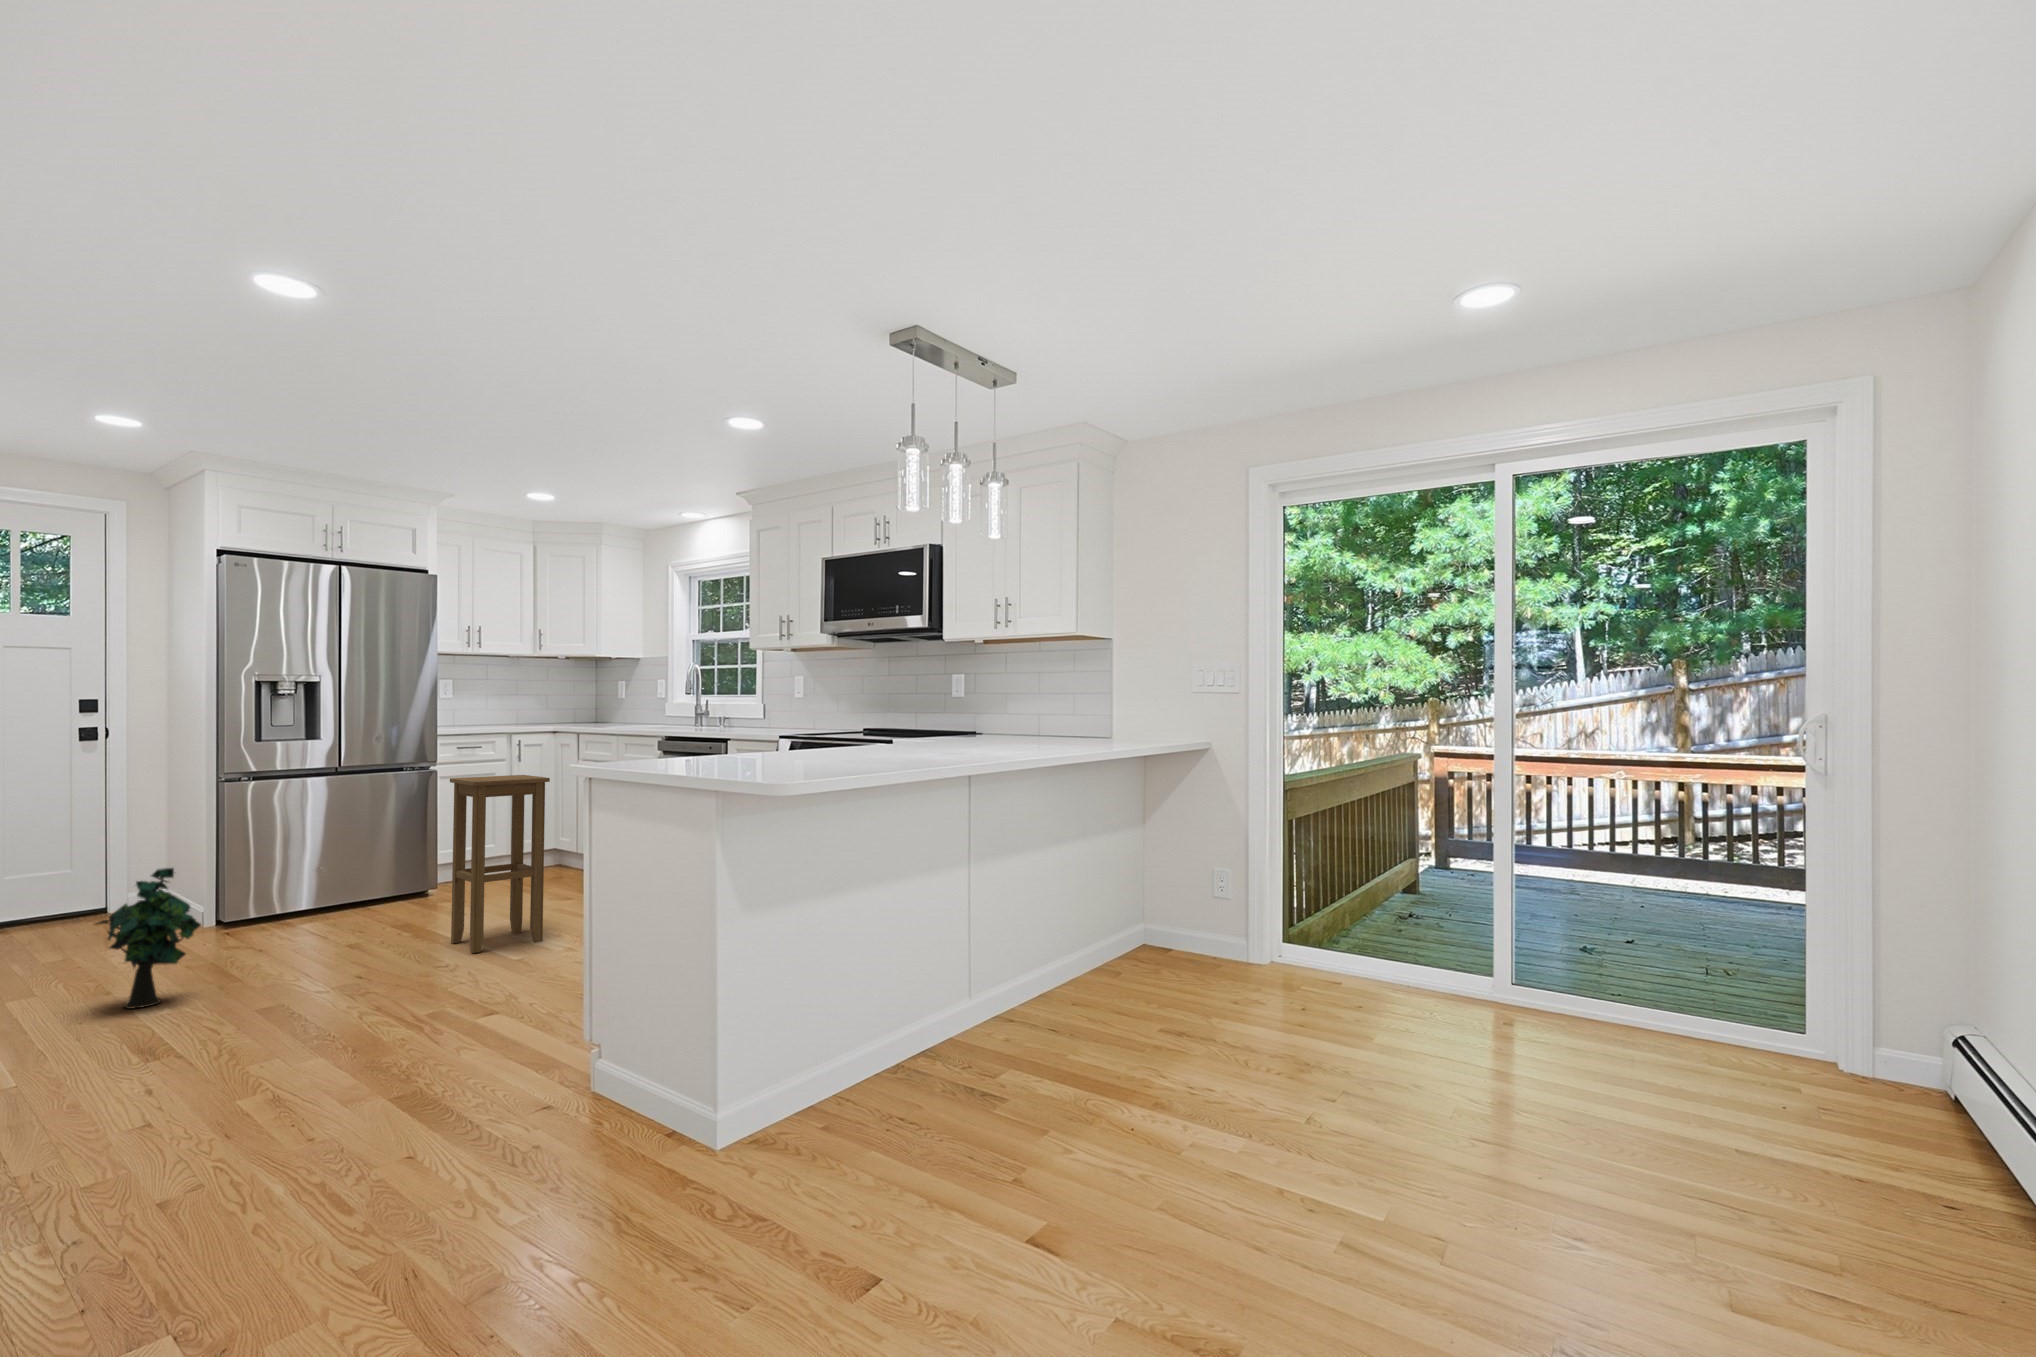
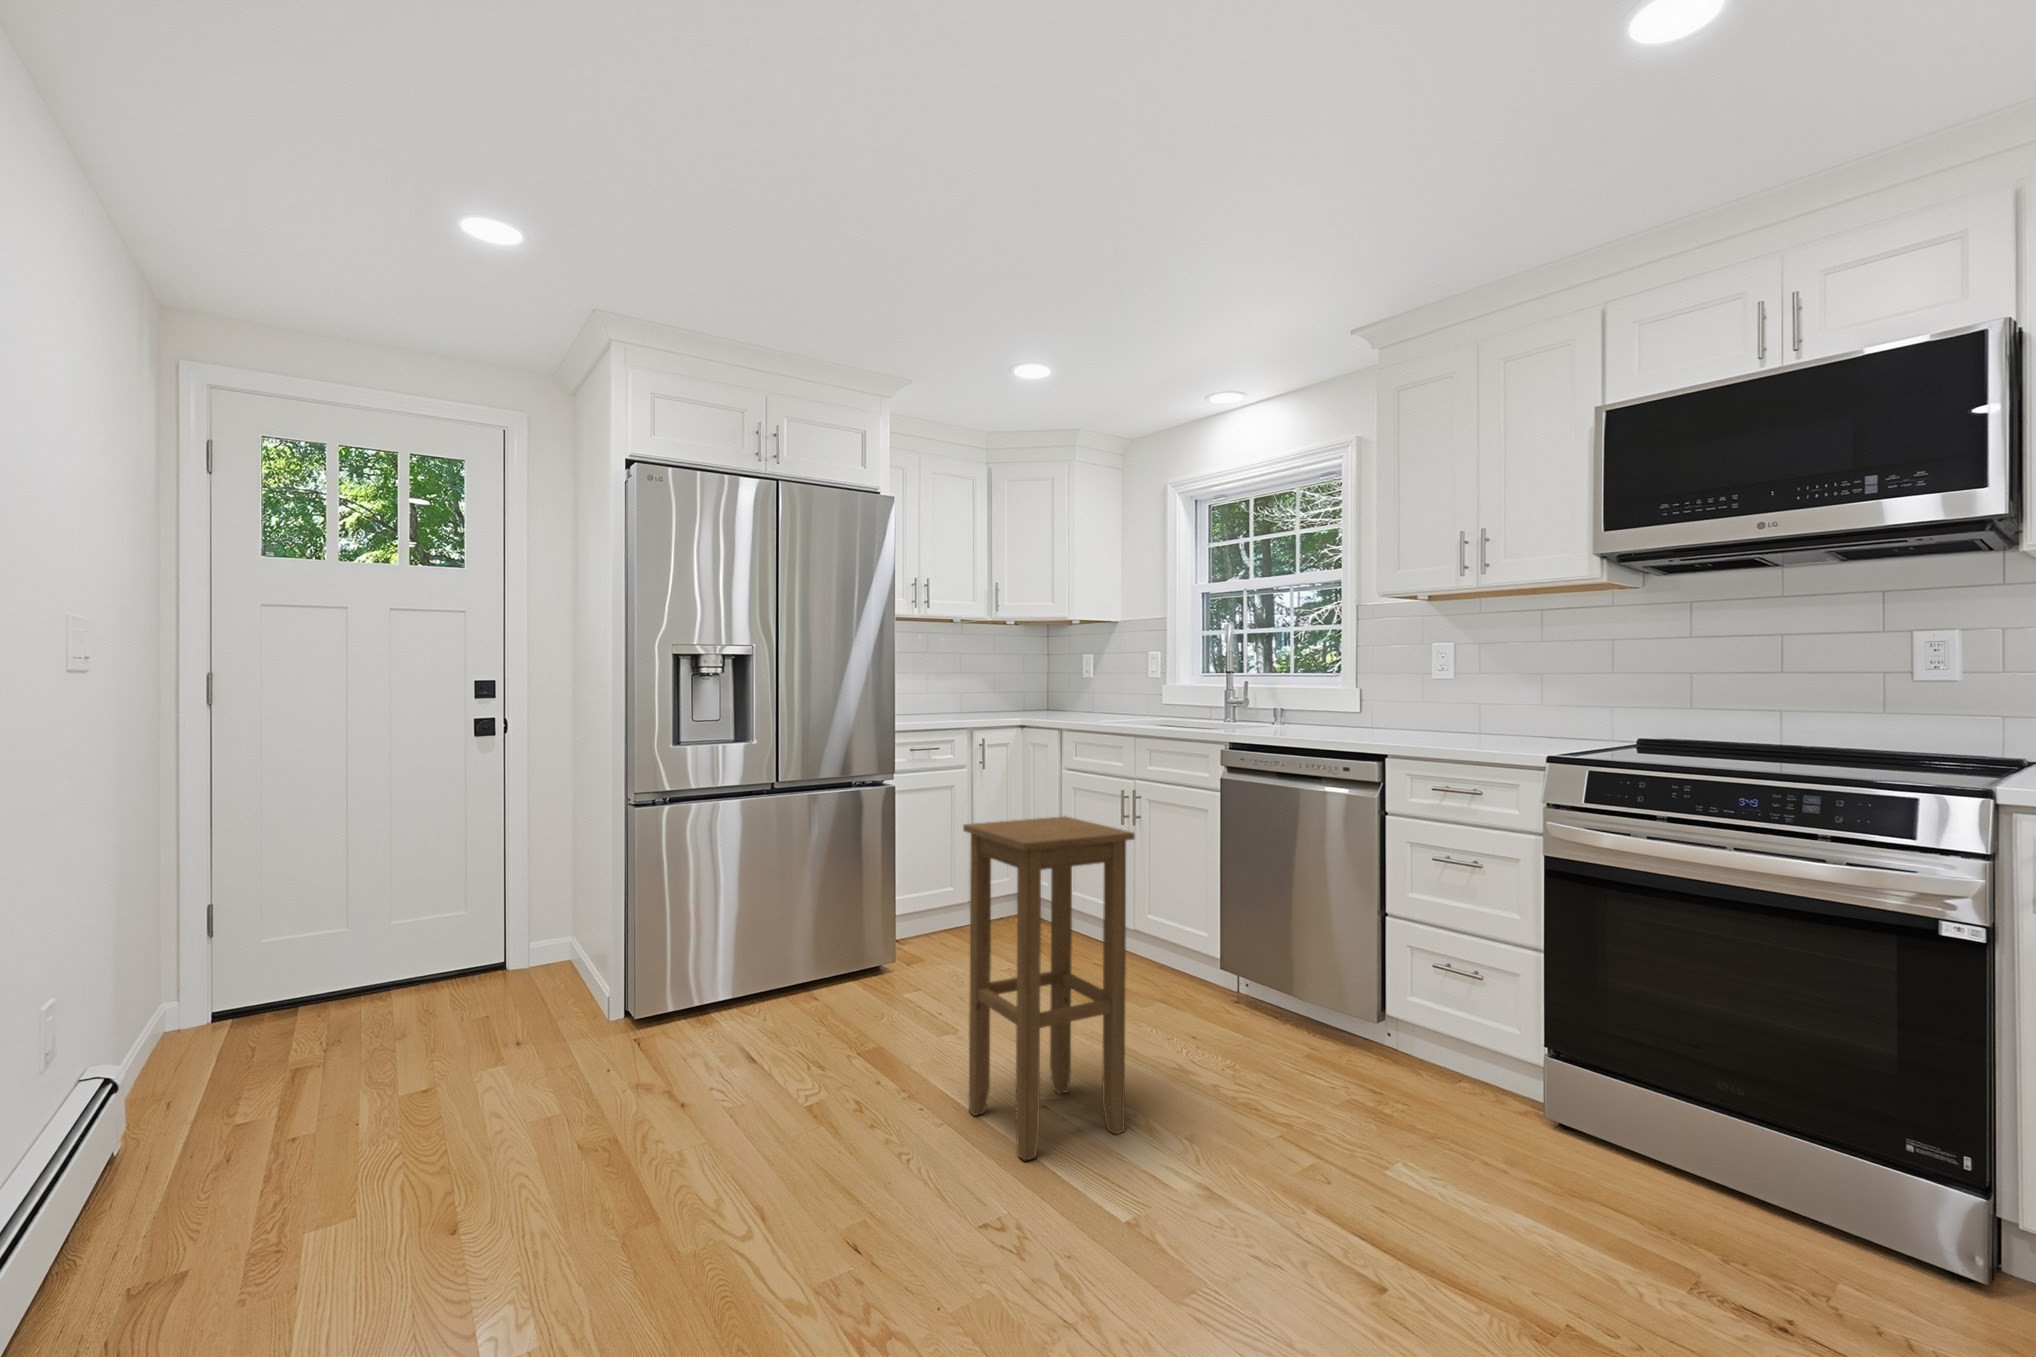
decorative plant: present [96,868,201,1009] -> none [429,1012,603,1290]

